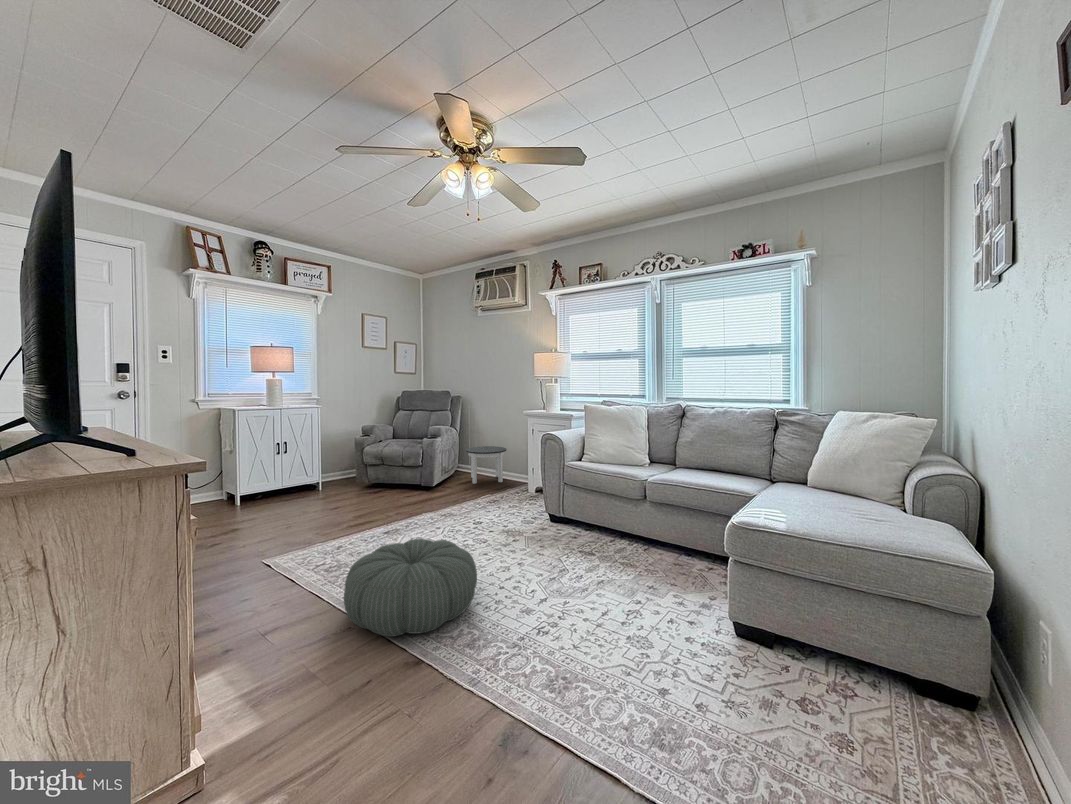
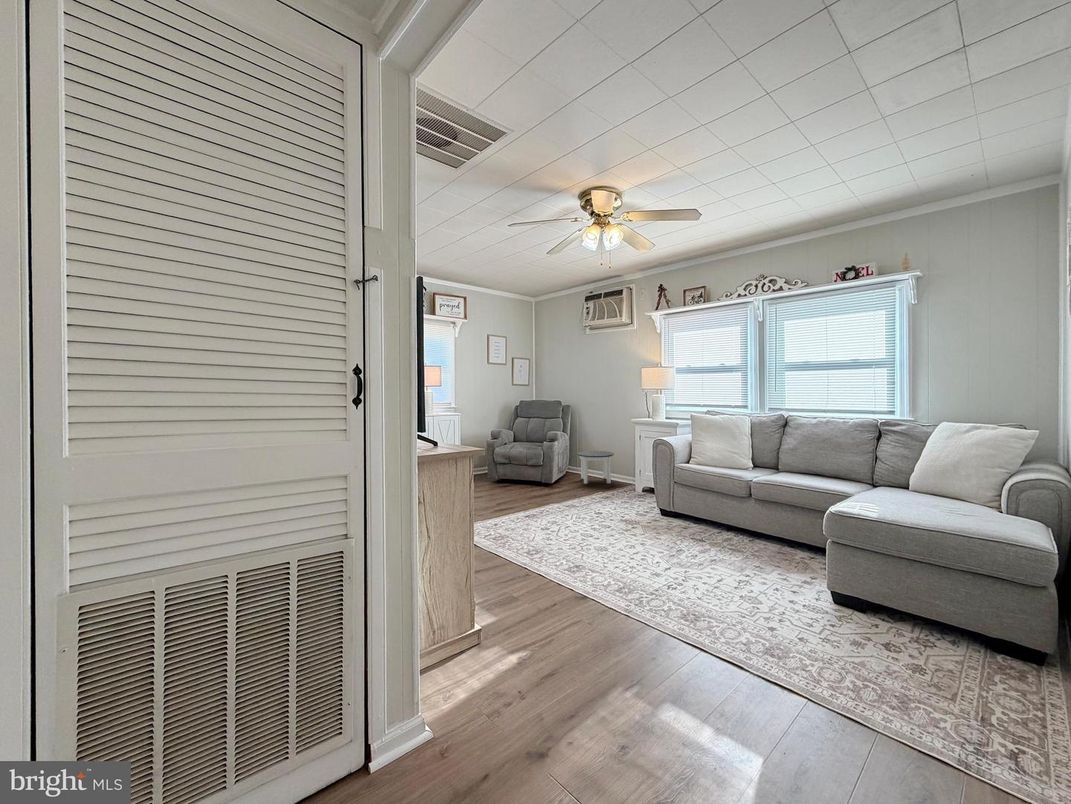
pouf: present [344,539,477,637] -> none [522,518,617,581]

